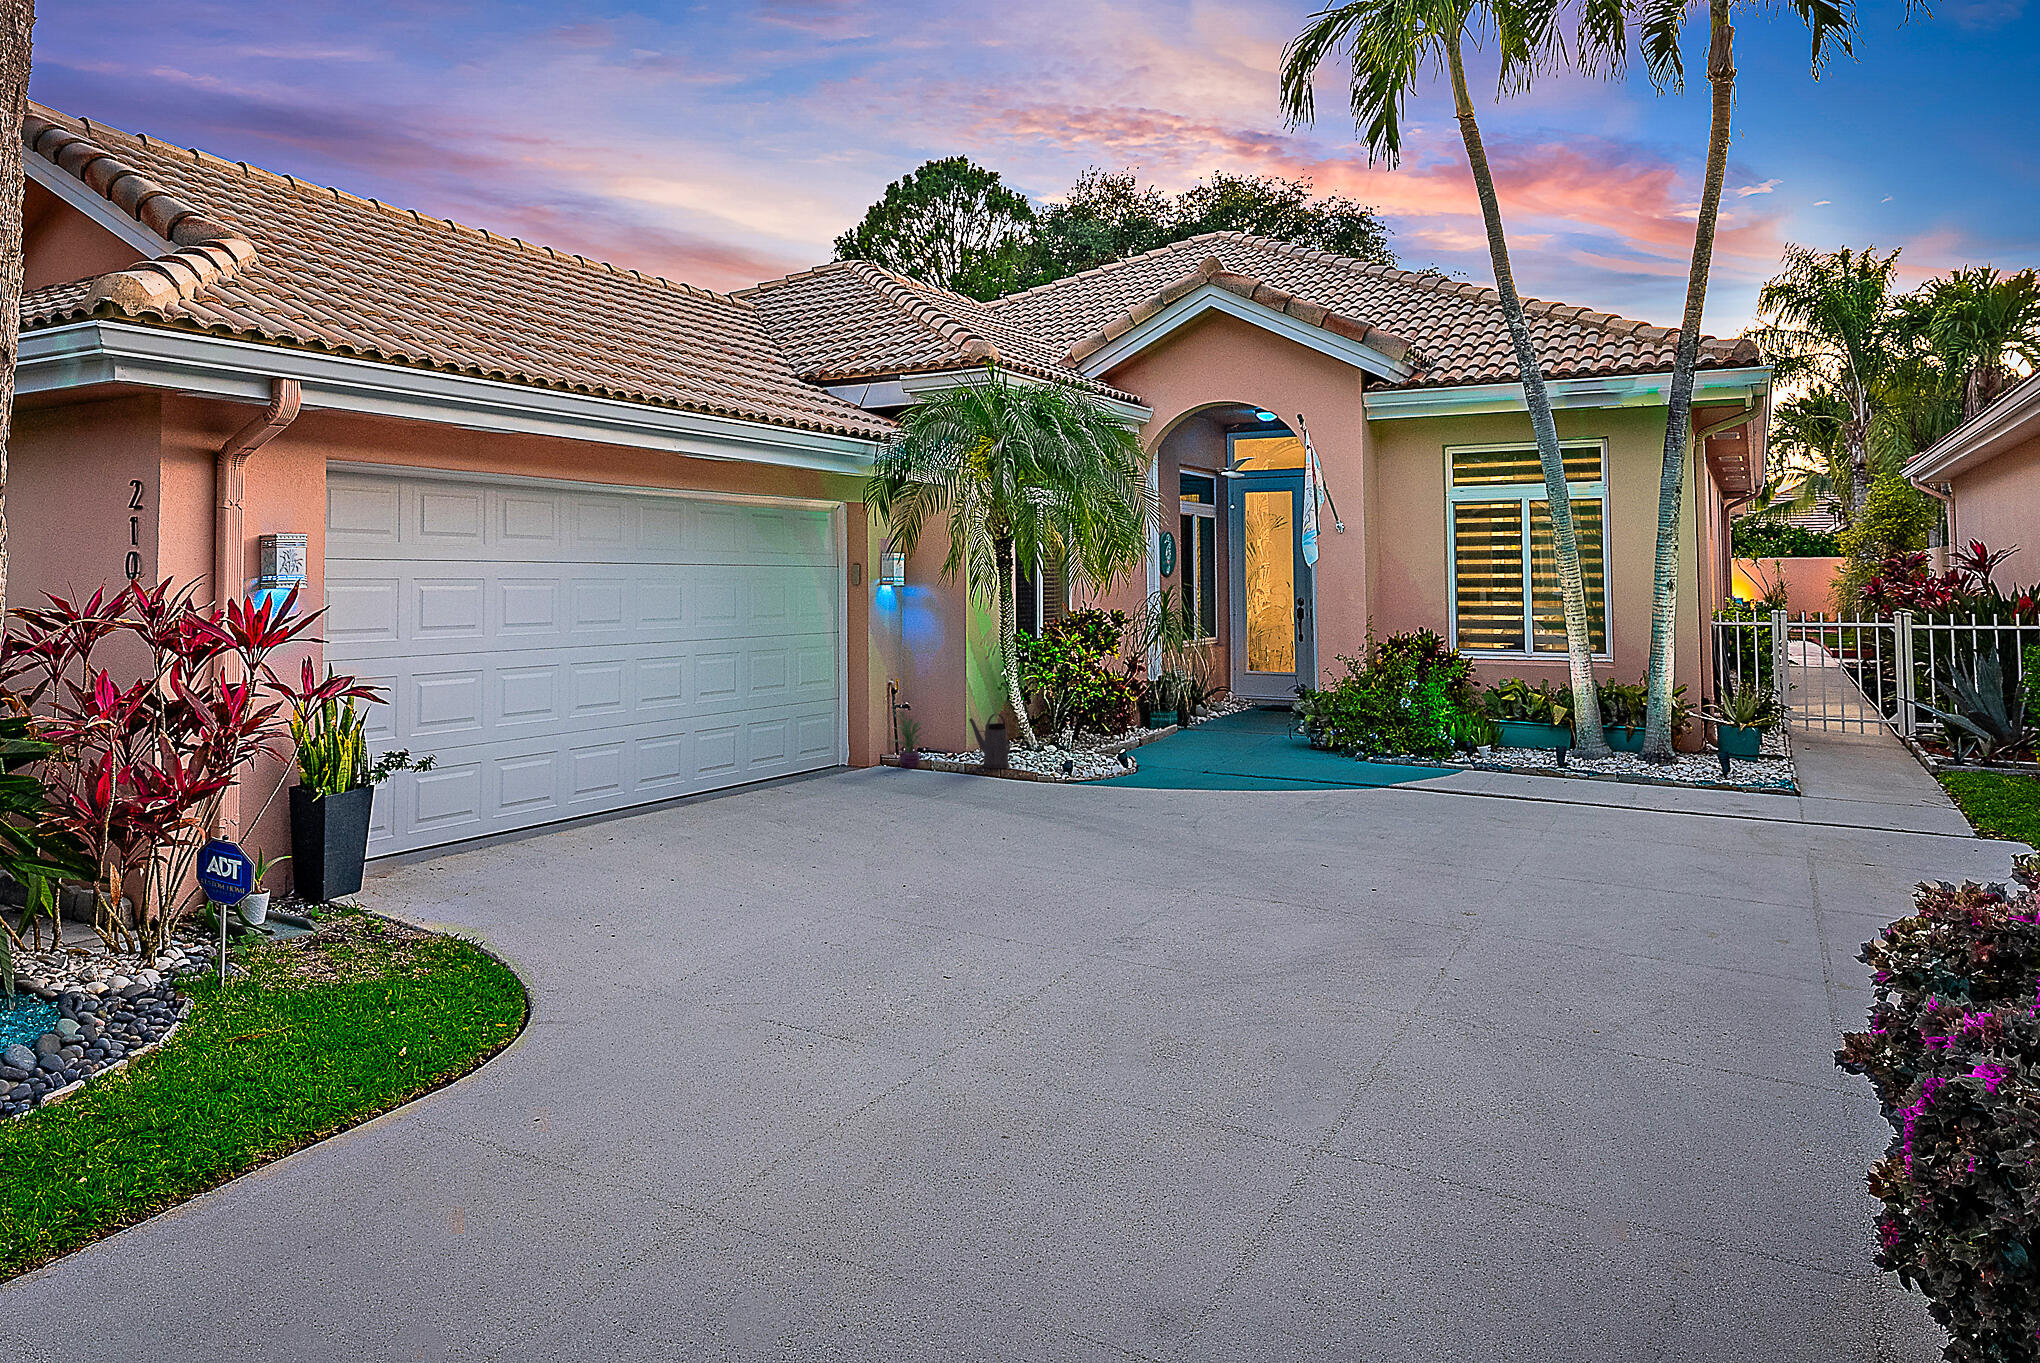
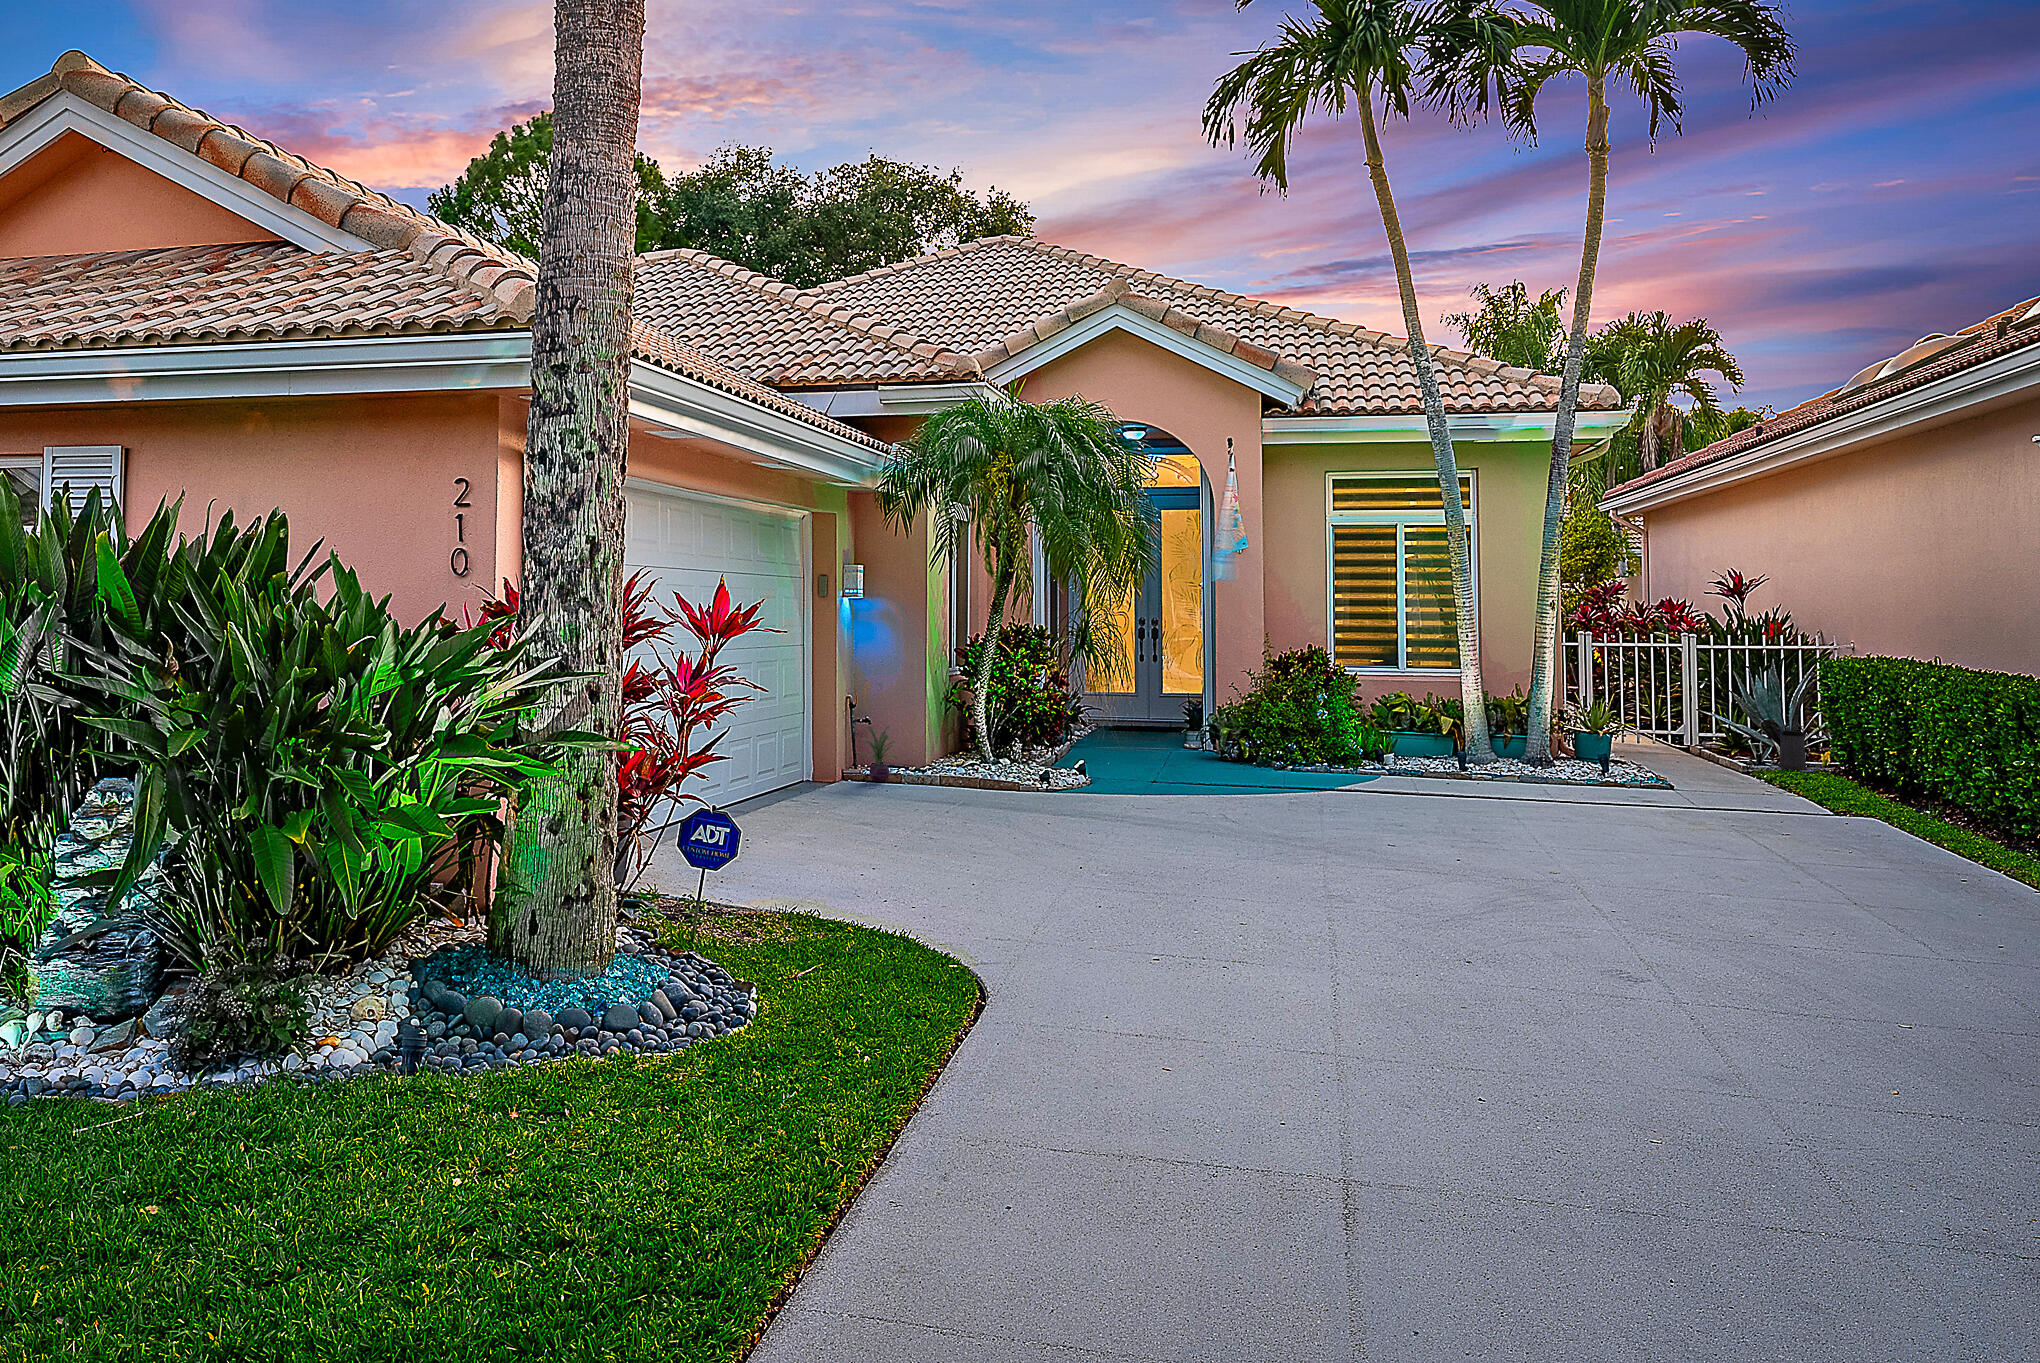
watering can: present [970,714,1010,768] -> present [1778,722,1807,770]

